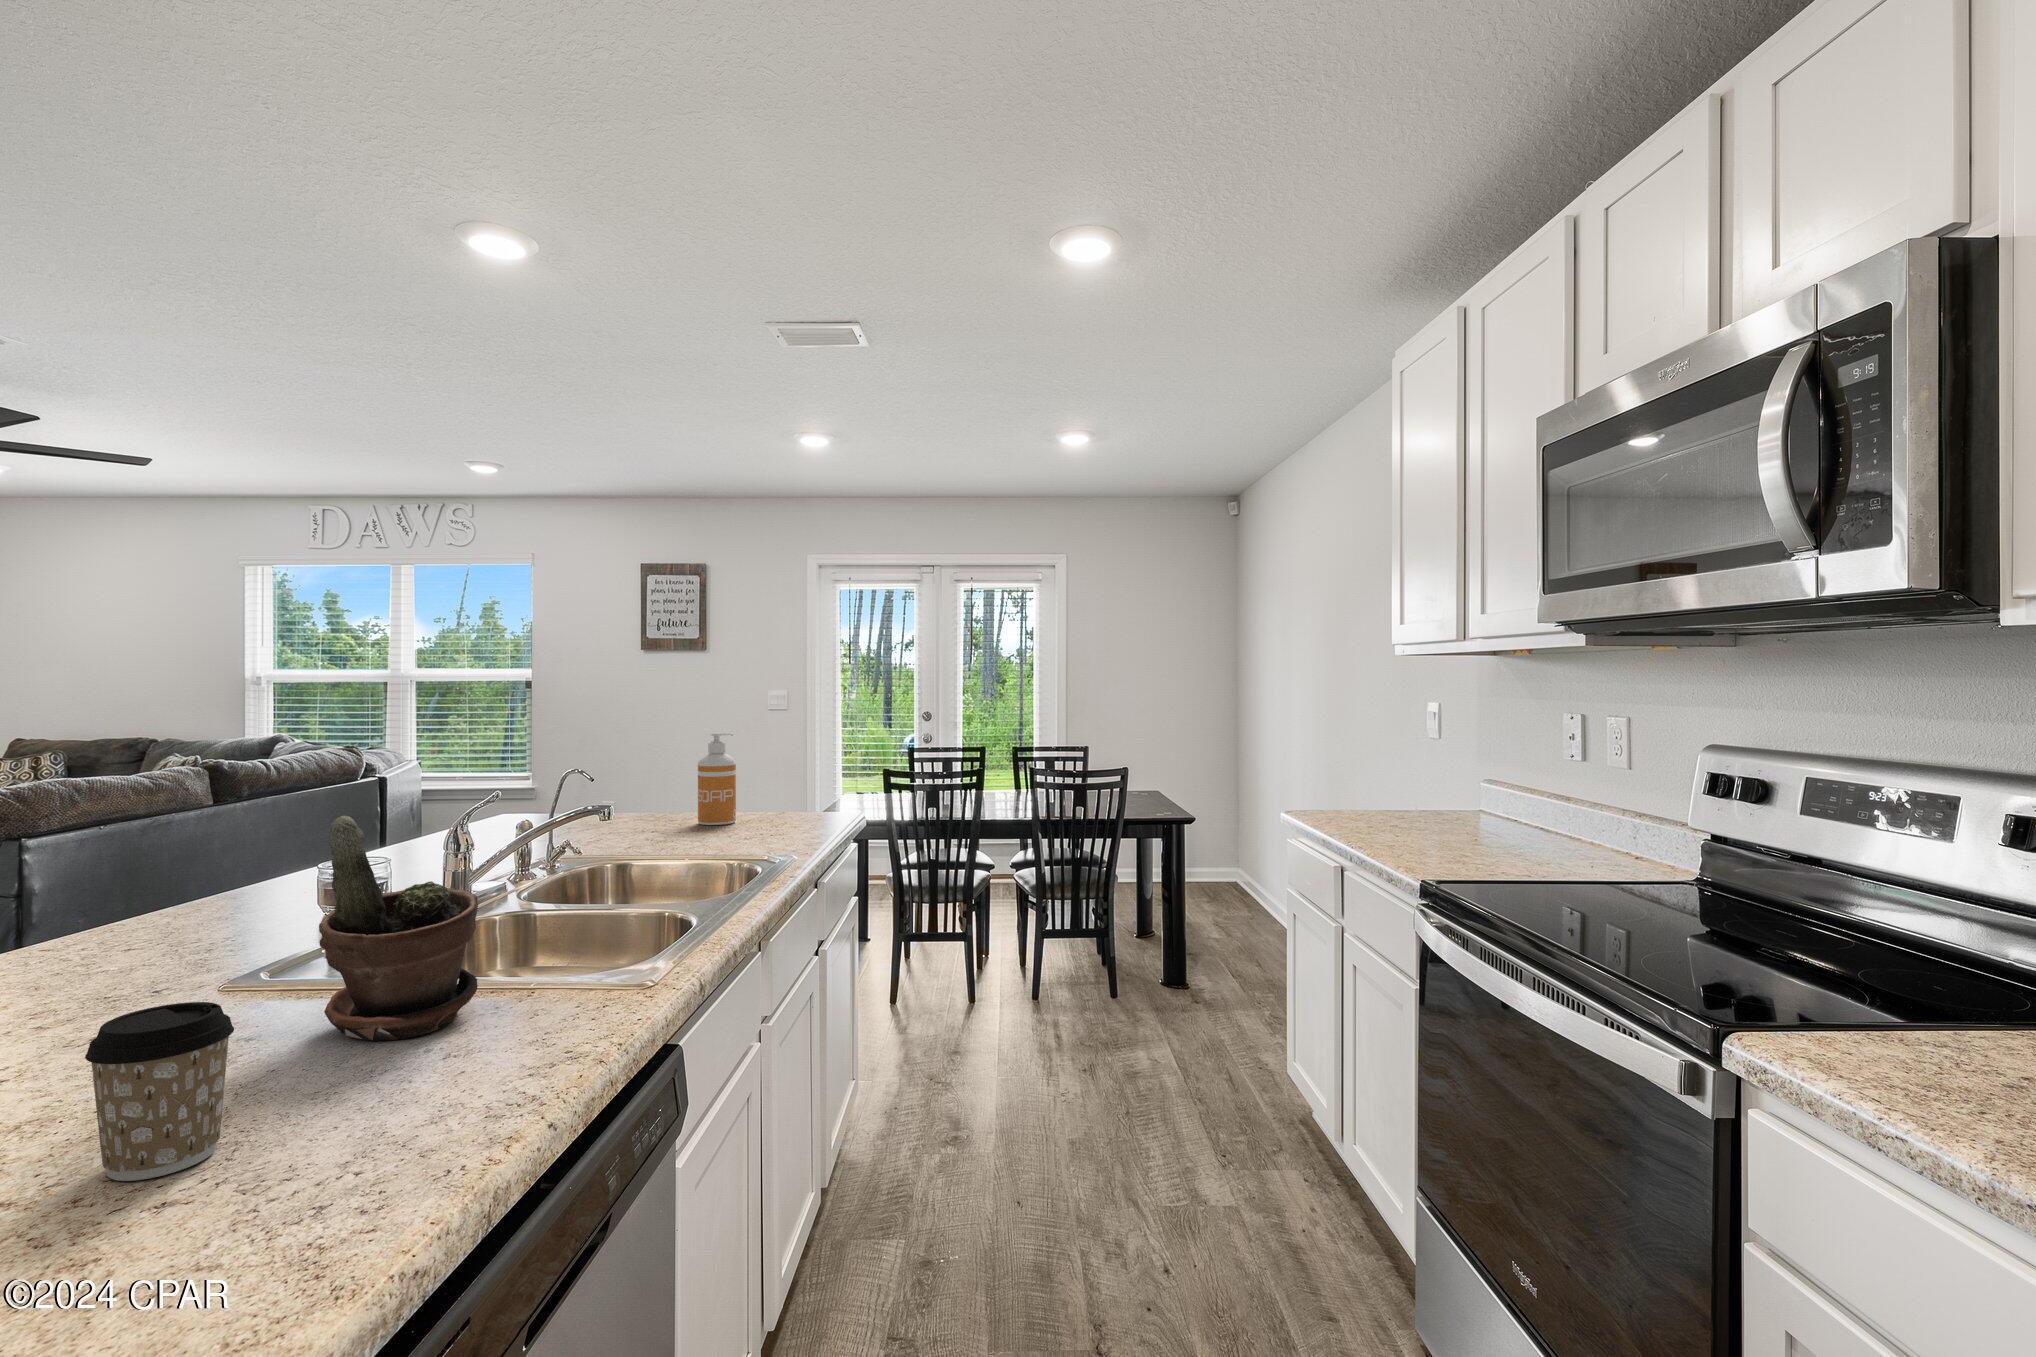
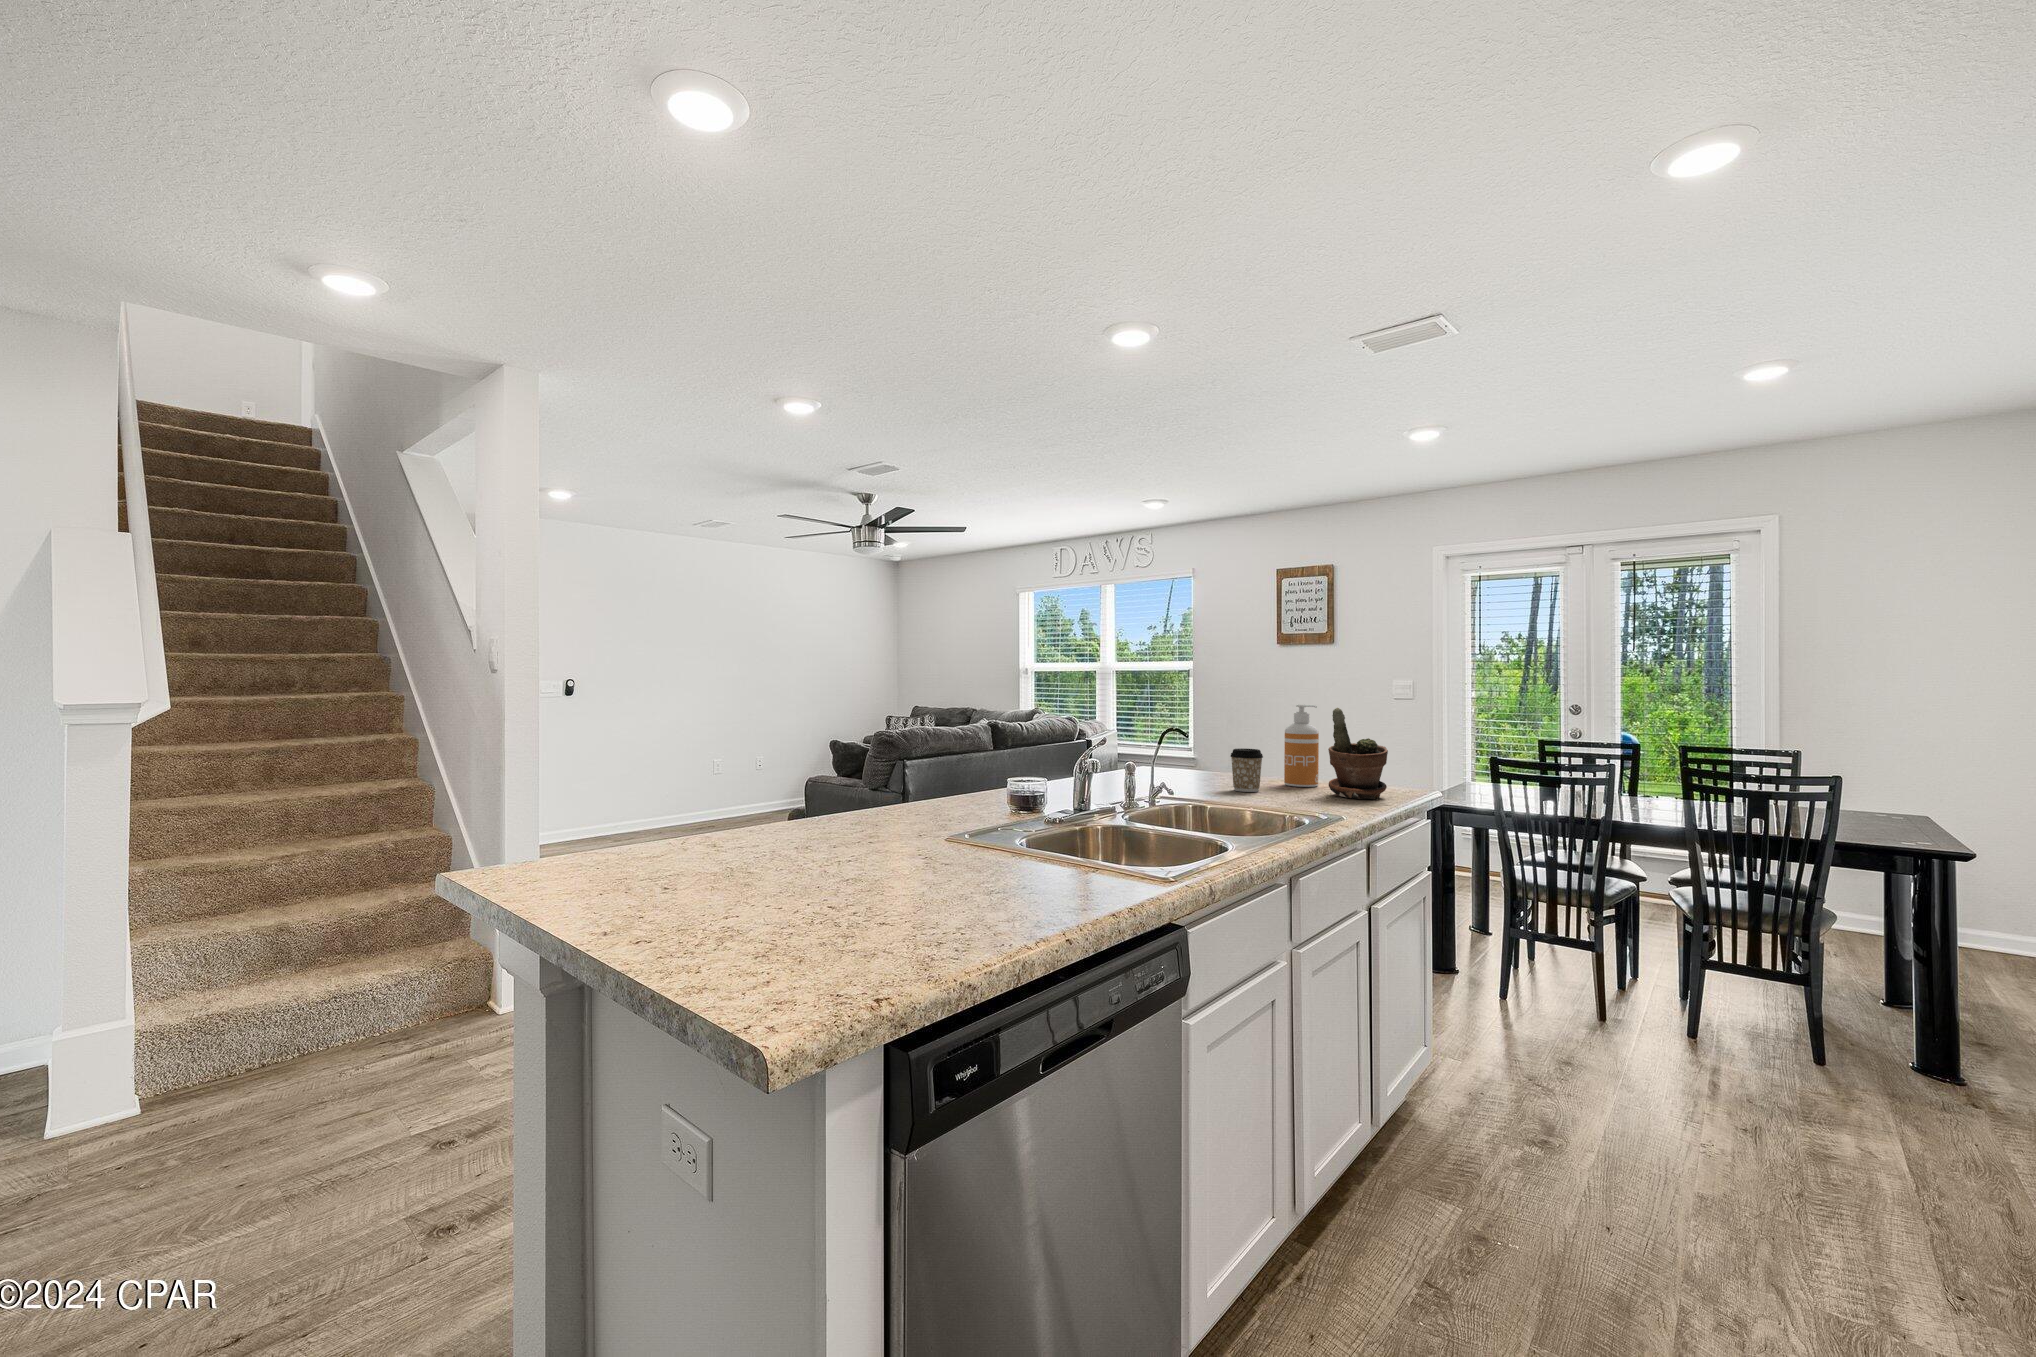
potted plant: present [319,816,478,1041] -> present [1328,708,1388,799]
coffee cup: present [85,1002,234,1181] -> present [1231,748,1263,792]

